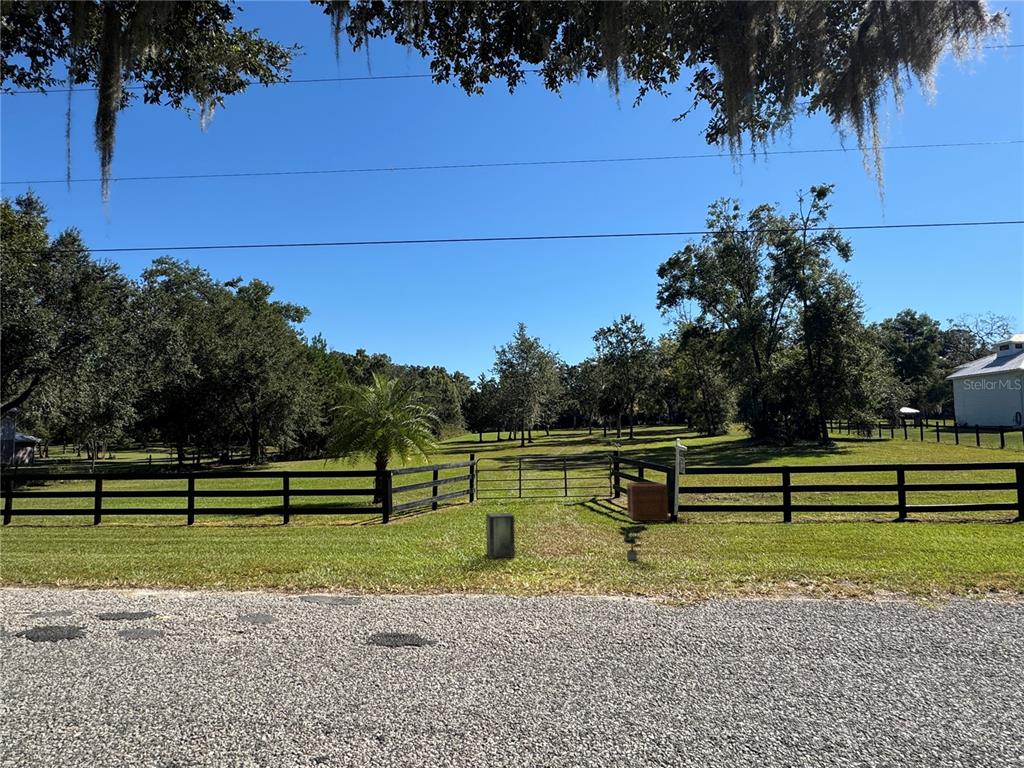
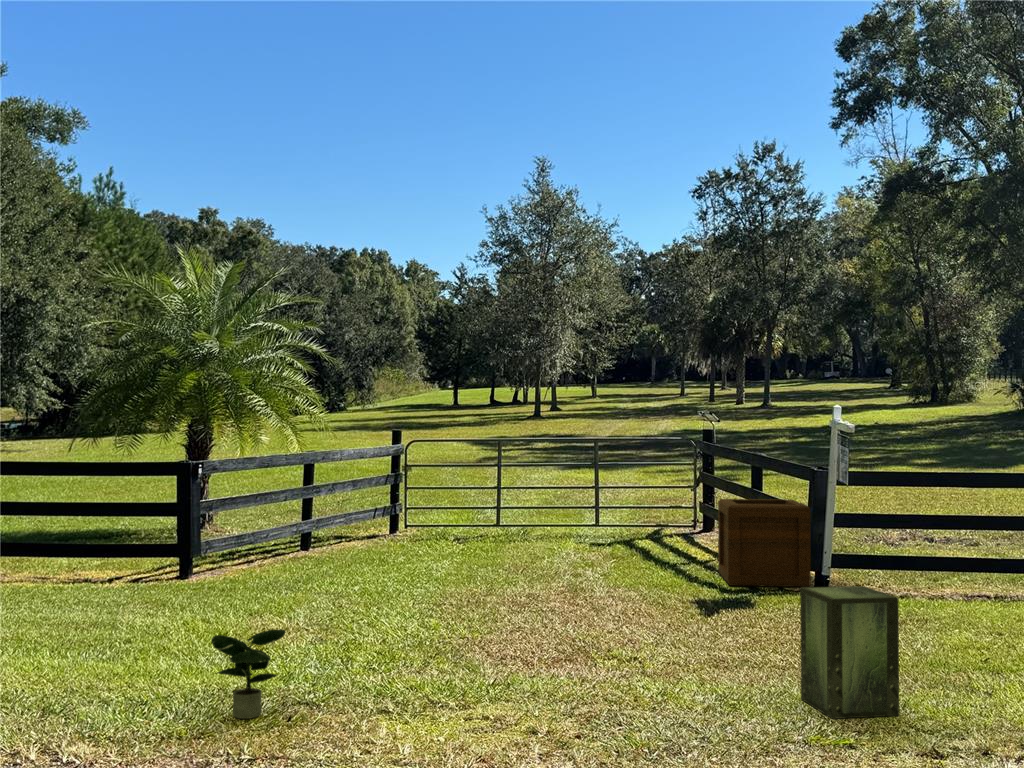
storage box: present [486,513,515,558] -> present [800,586,899,719]
potted plant: present [618,529,642,560] -> present [211,629,286,719]

